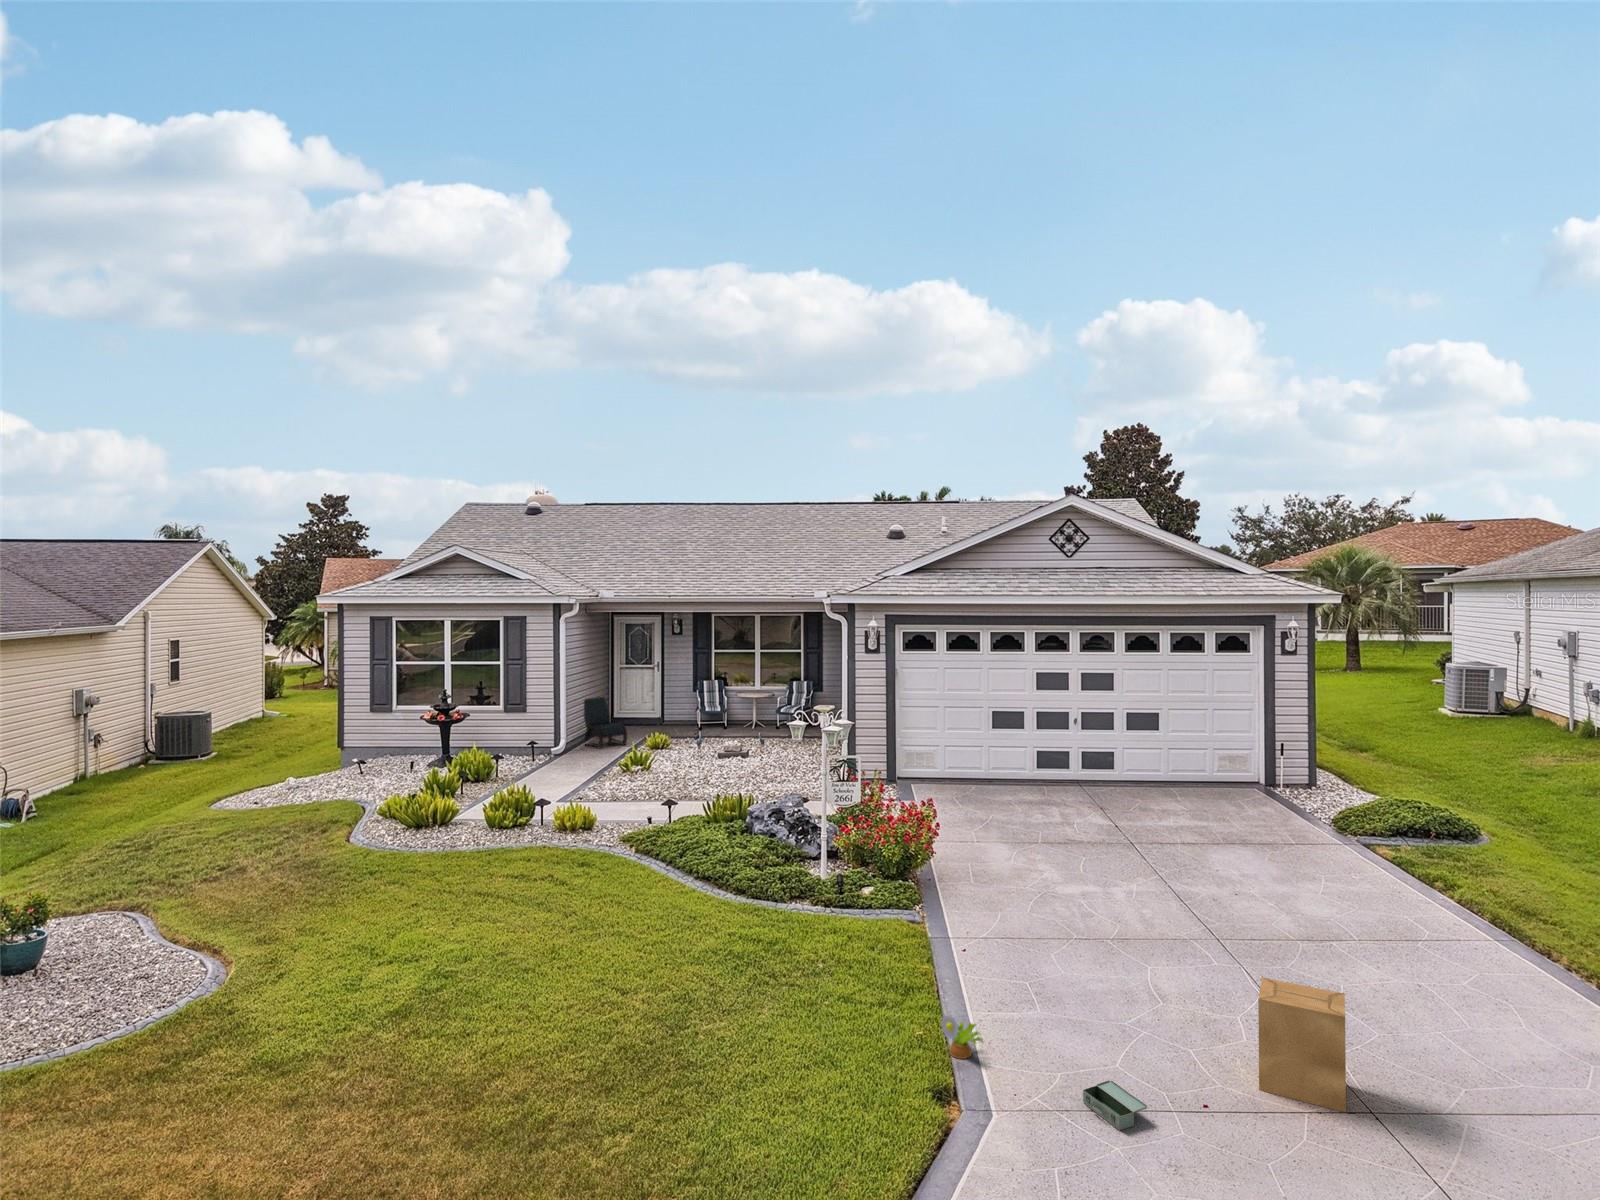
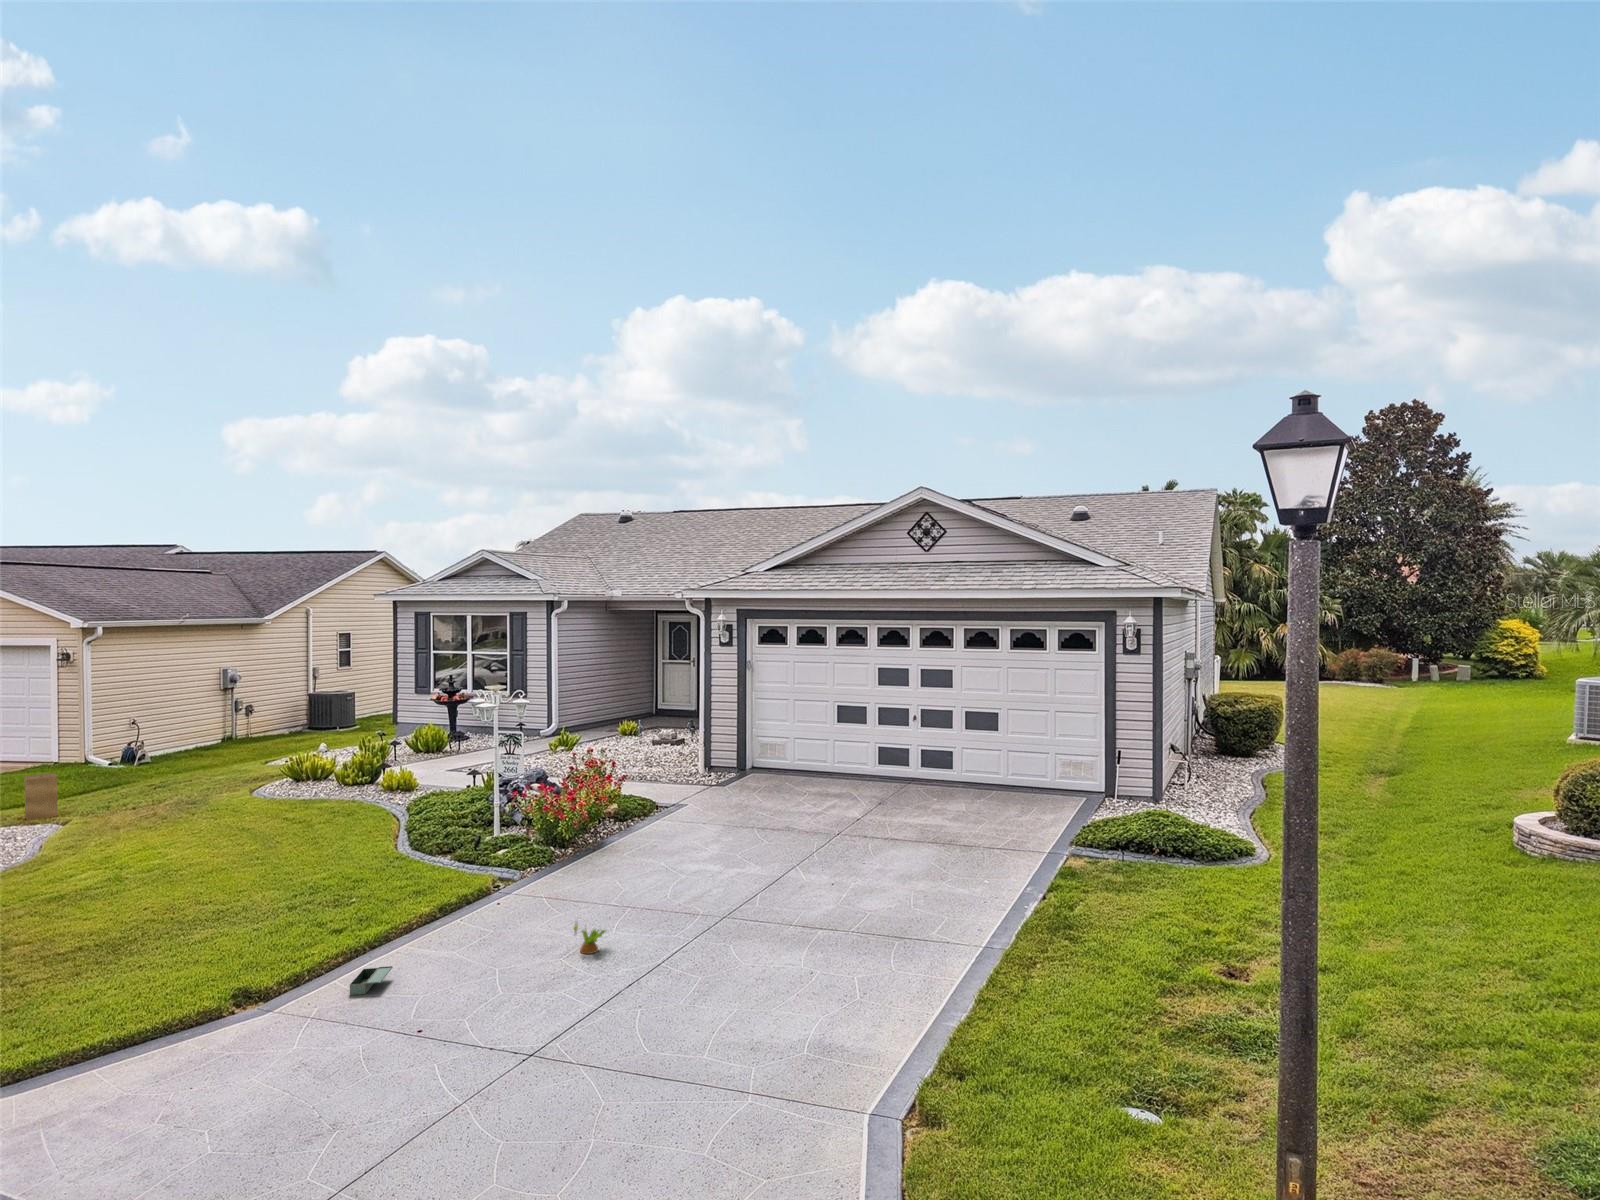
lounge chair: present [584,697,627,749] -> none [546,689,582,736]
cardboard box: present [1258,977,1346,1112] -> present [25,773,58,820]
decorative plant: present [941,1015,983,1059] -> present [574,919,606,954]

